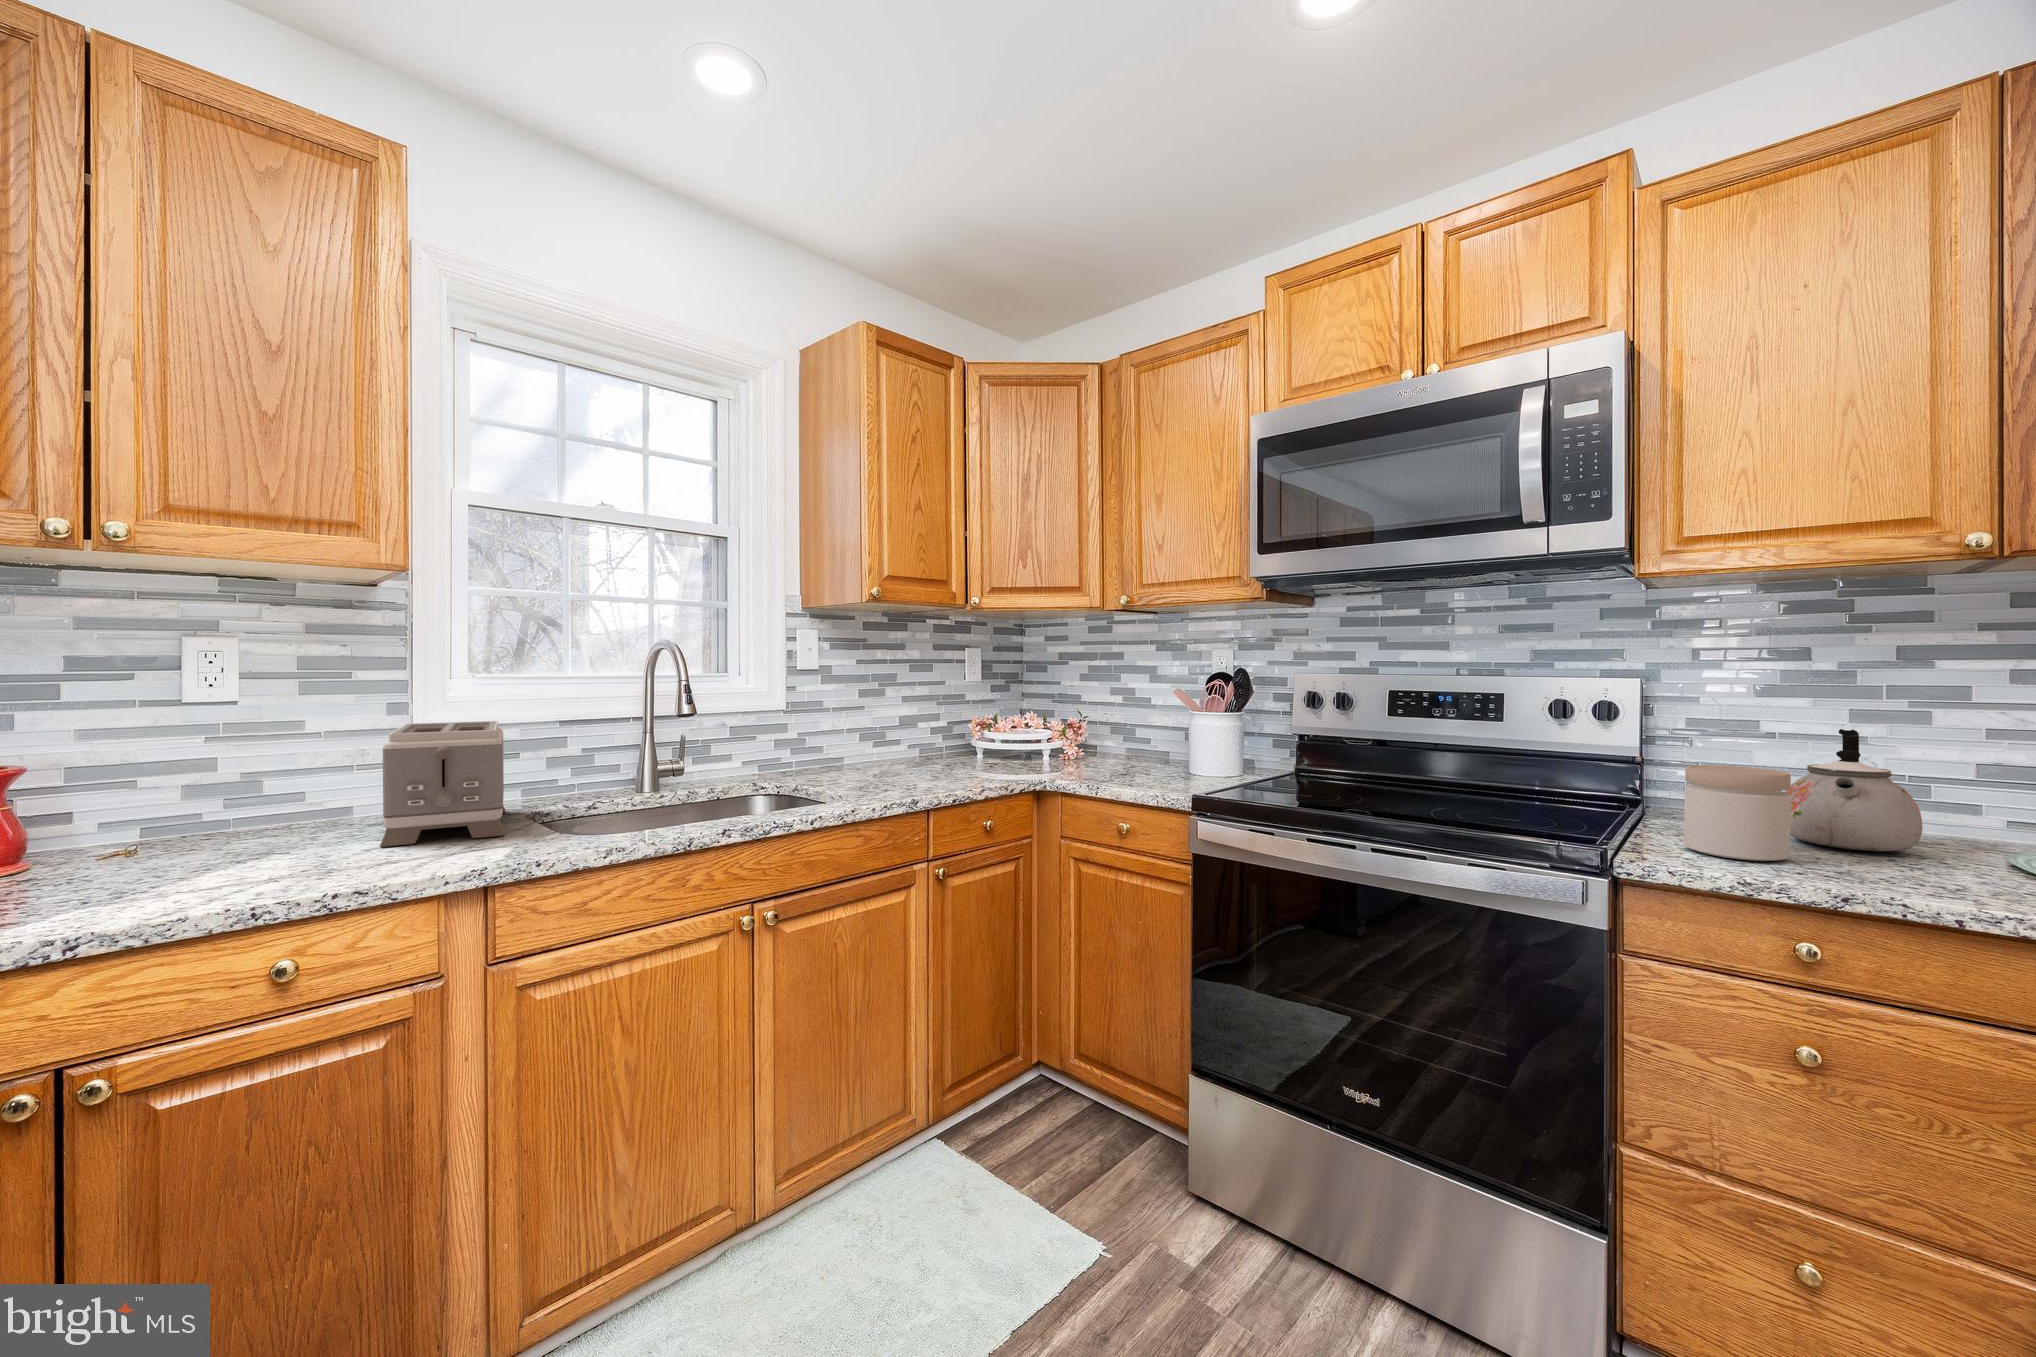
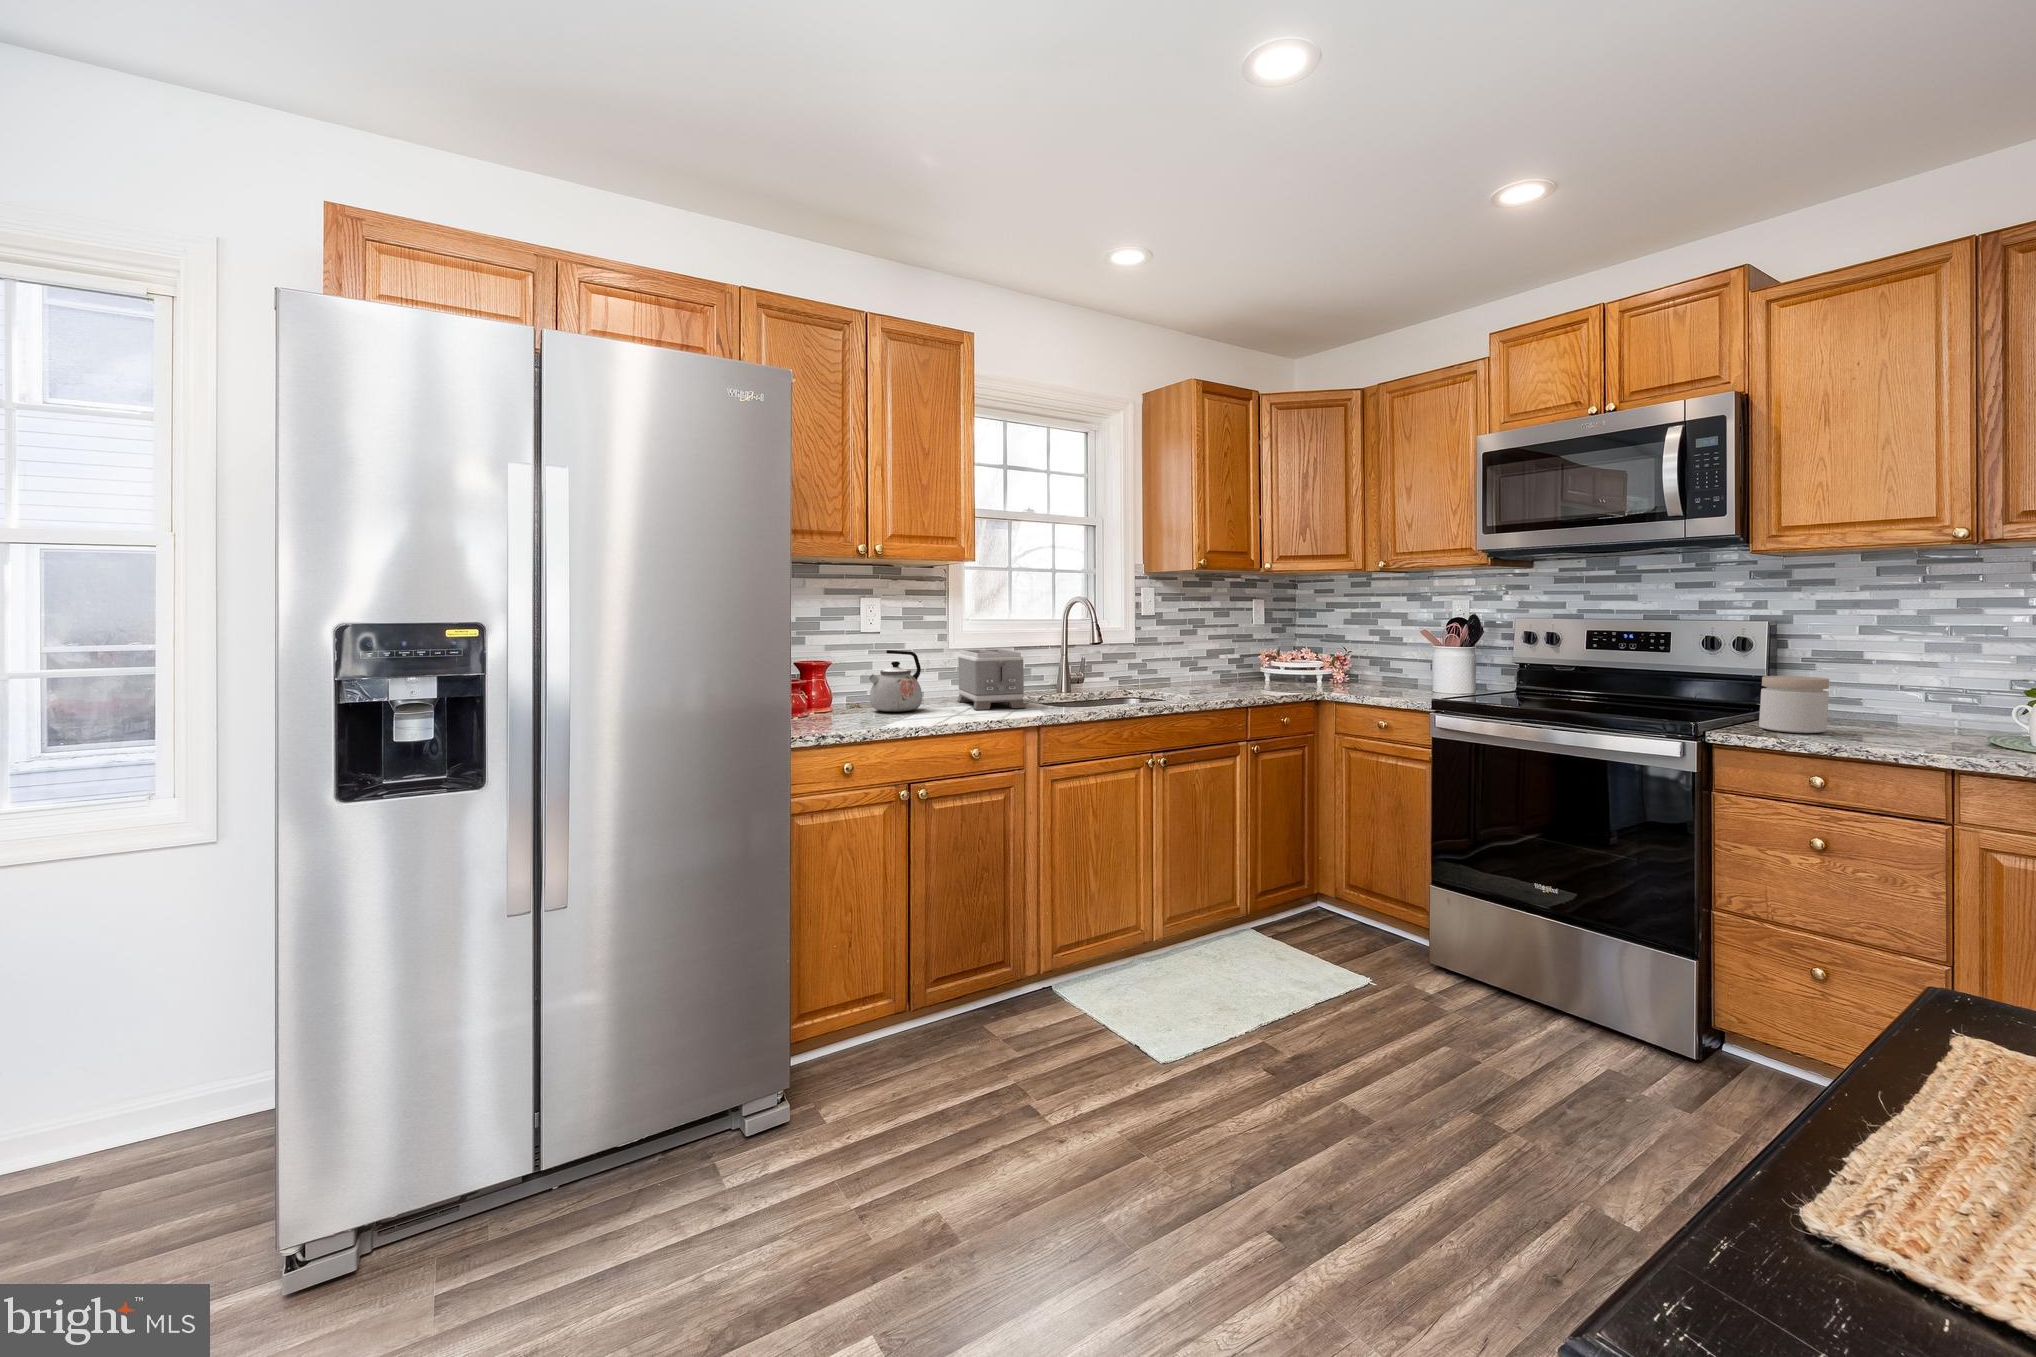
kettle: present [1785,729,1922,851] -> present [869,650,922,712]

